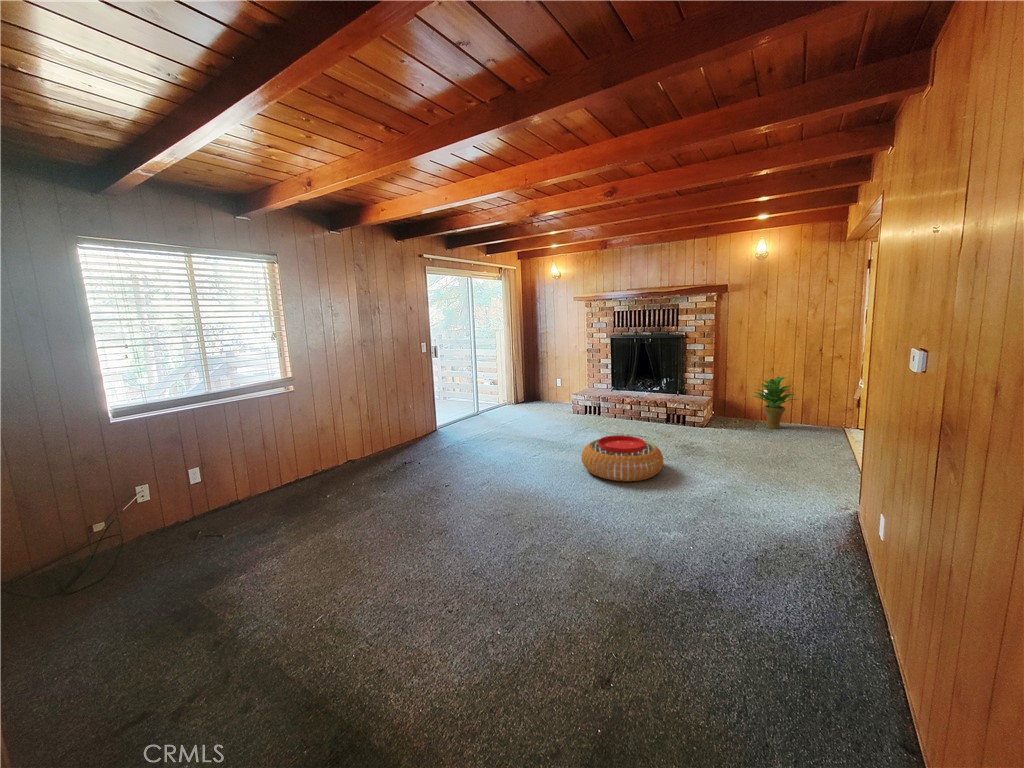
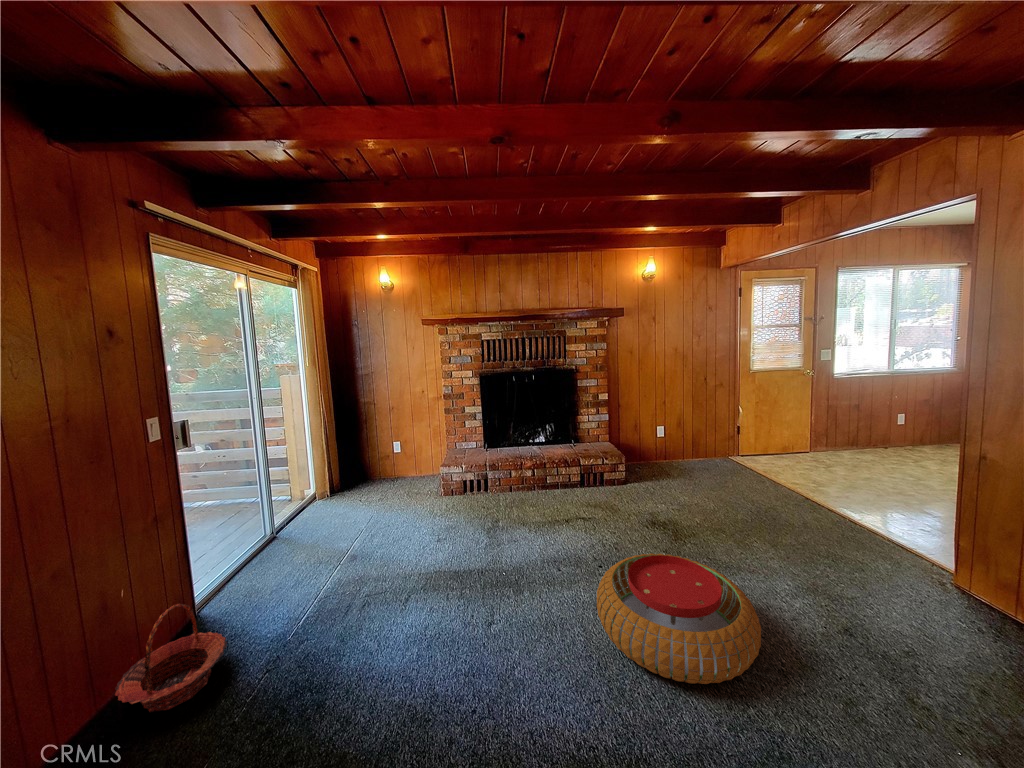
potted plant: present [753,377,798,429] -> none [656,412,705,472]
basket: none [418,411,449,444] -> present [115,604,227,712]

